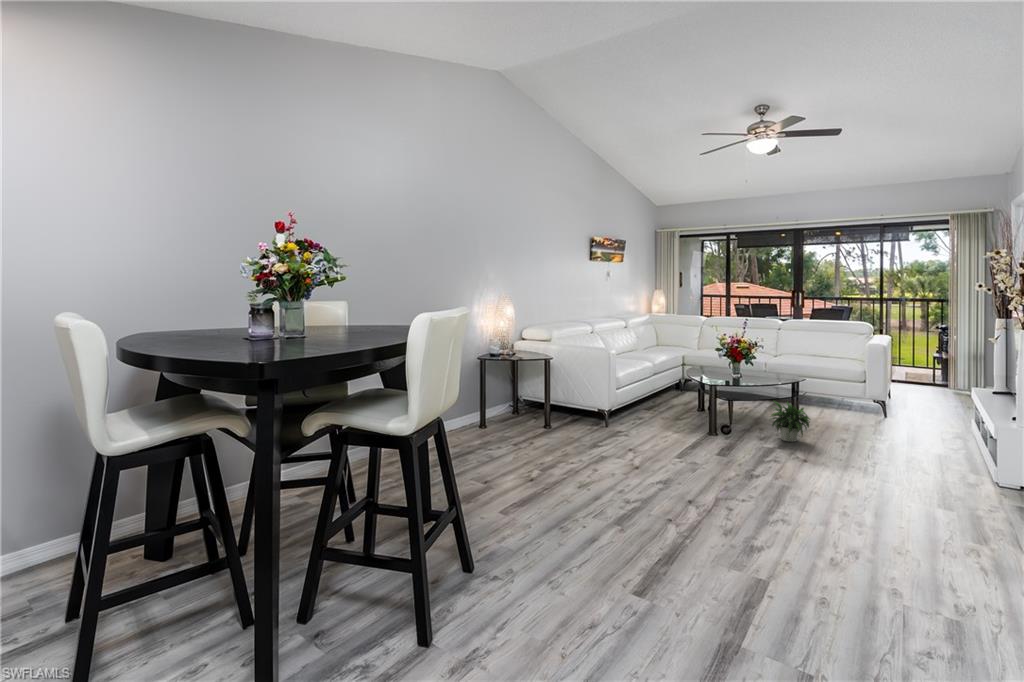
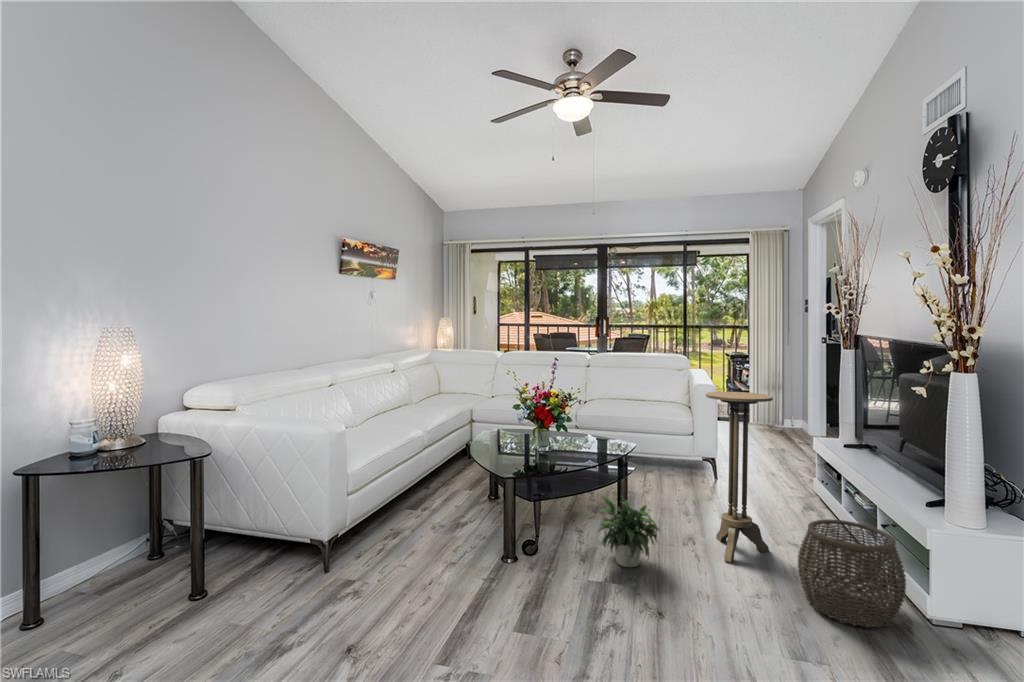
side table: none [852,339,901,446] -> present [706,392,773,562]
woven basket: none [899,416,969,473] -> present [798,519,906,628]

